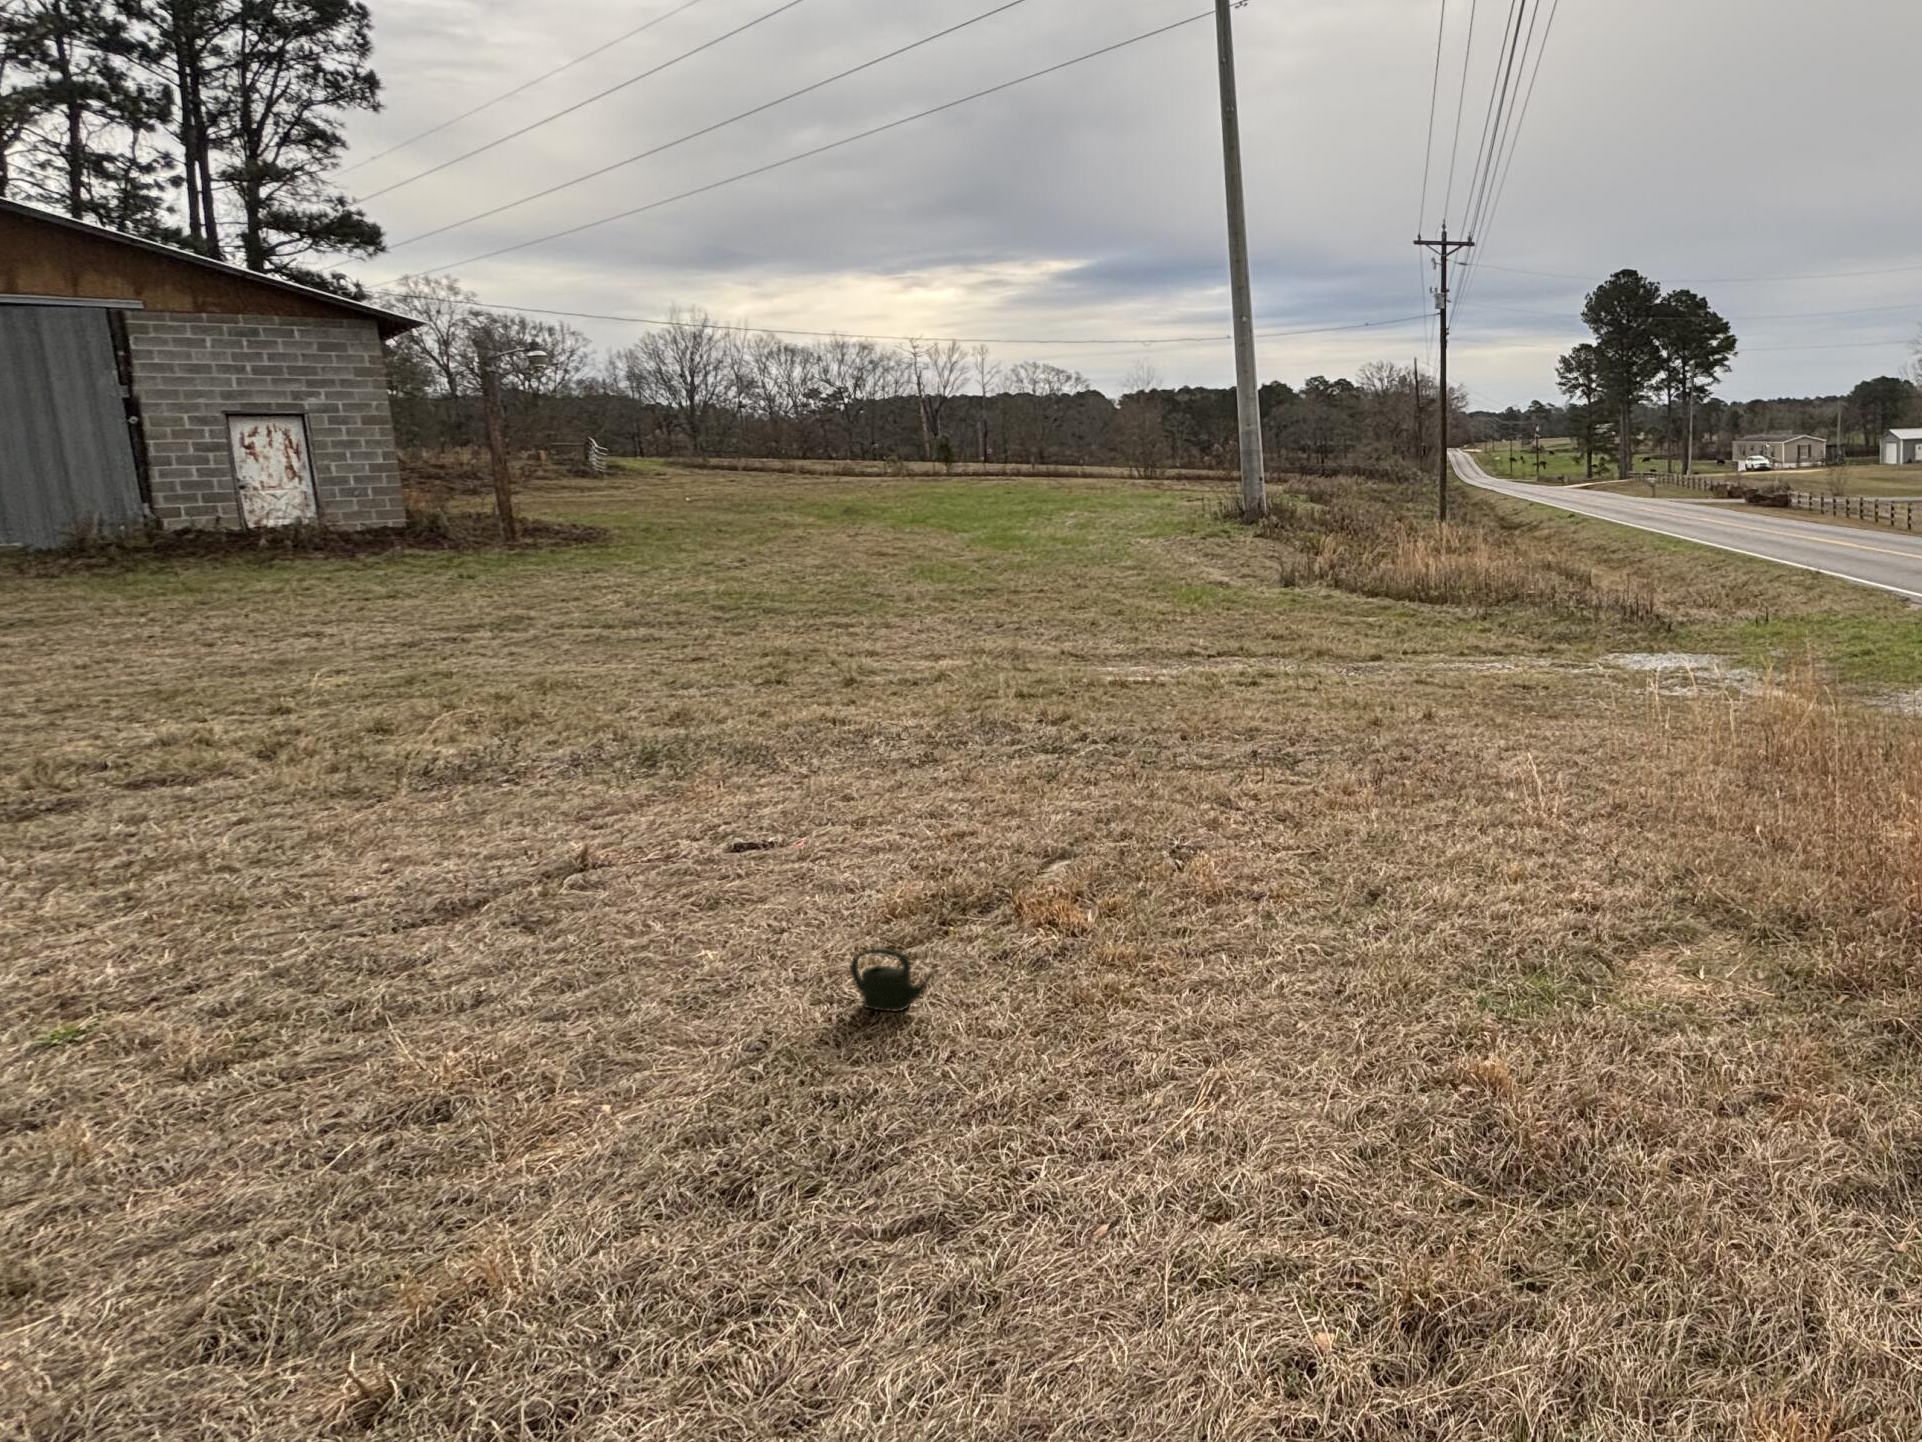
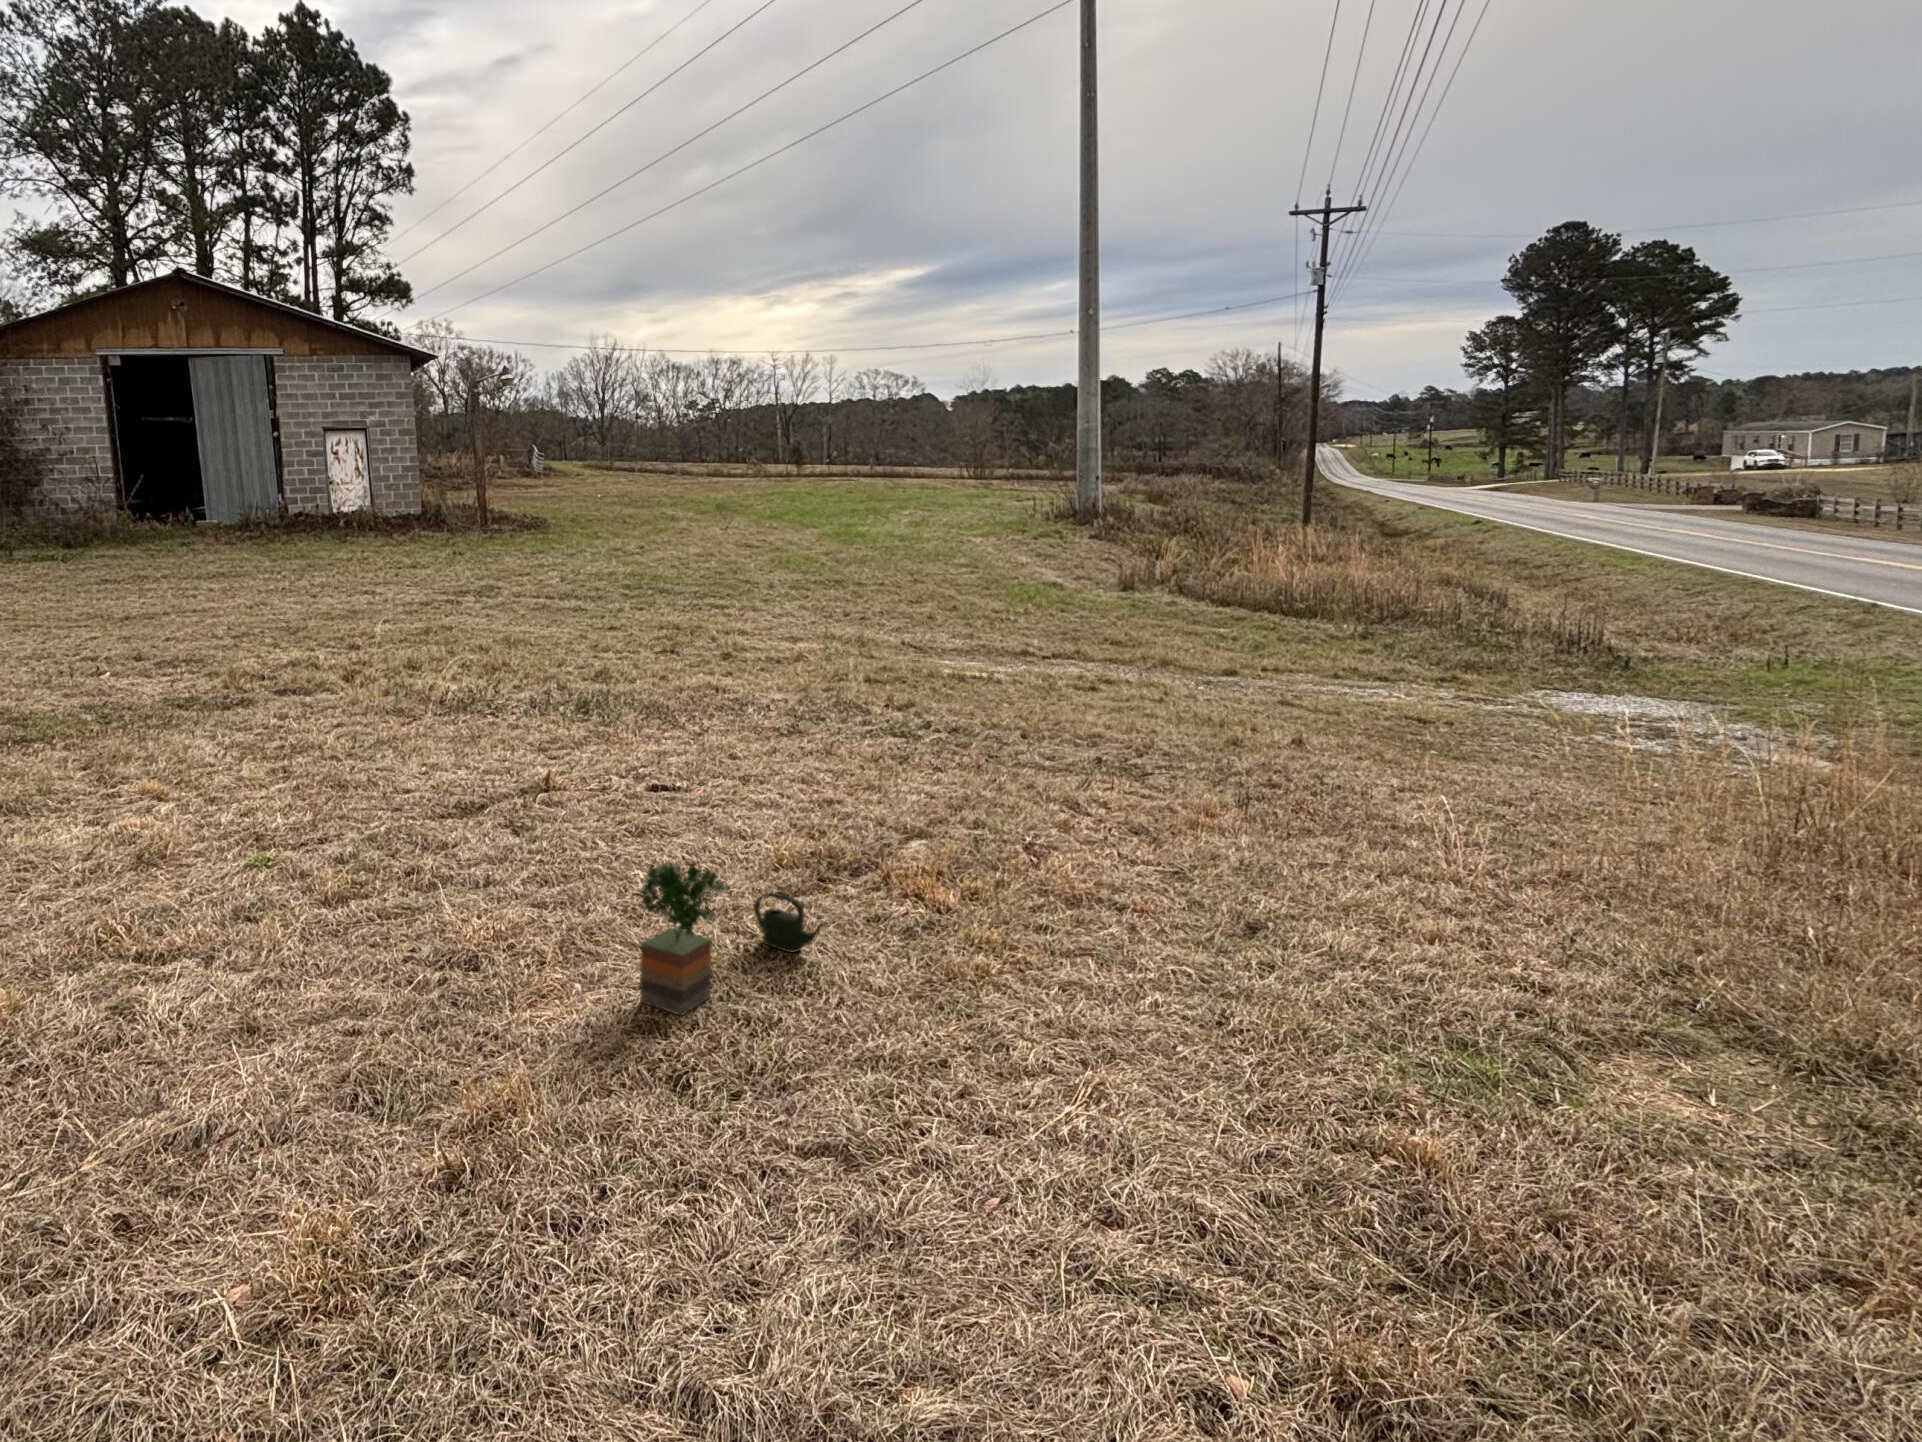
potted tree: none [677,933,805,1115] -> present [640,862,728,1016]

